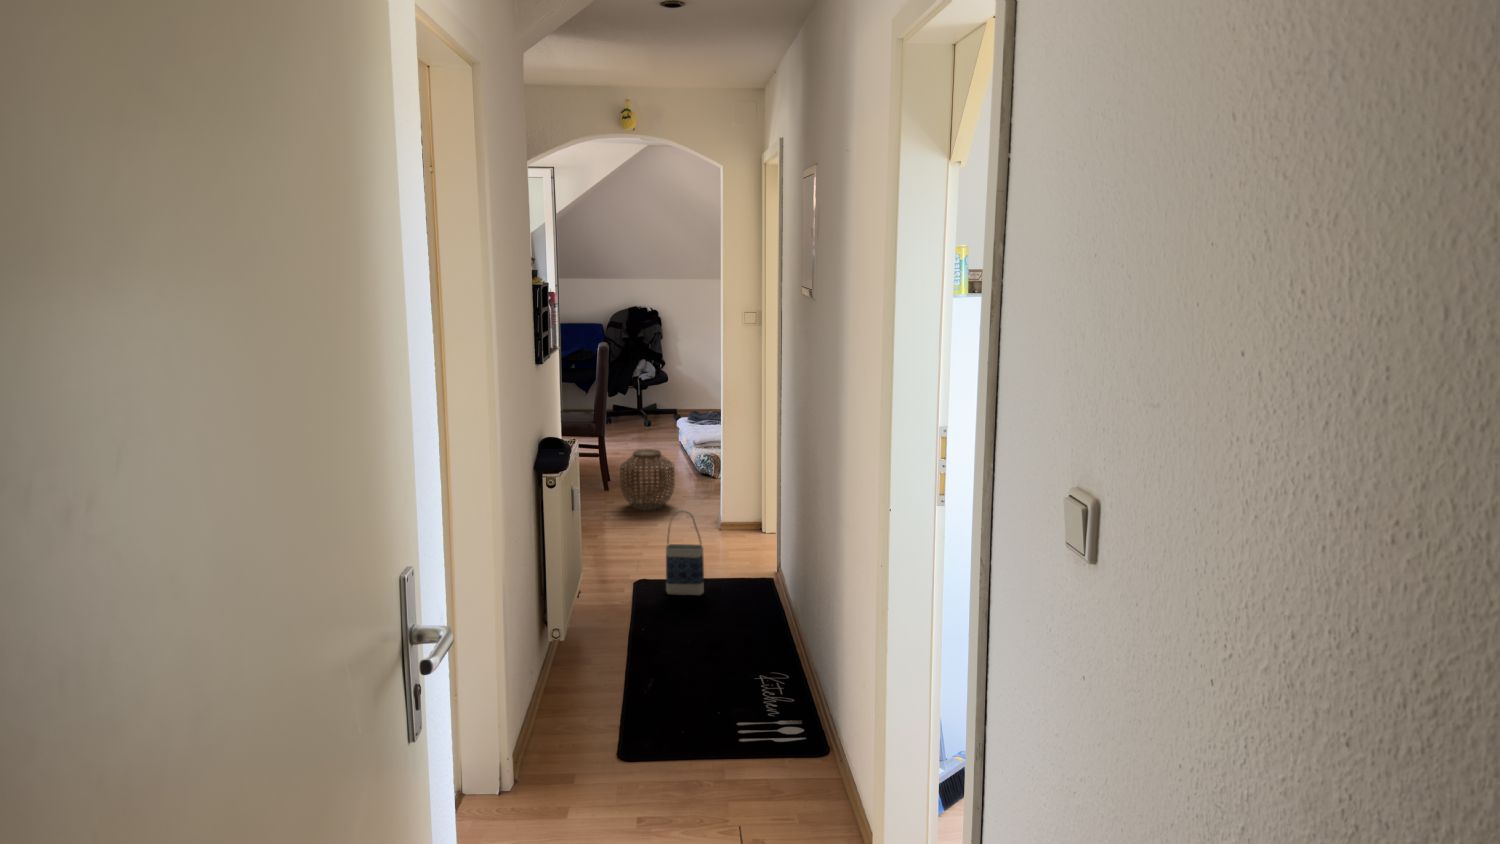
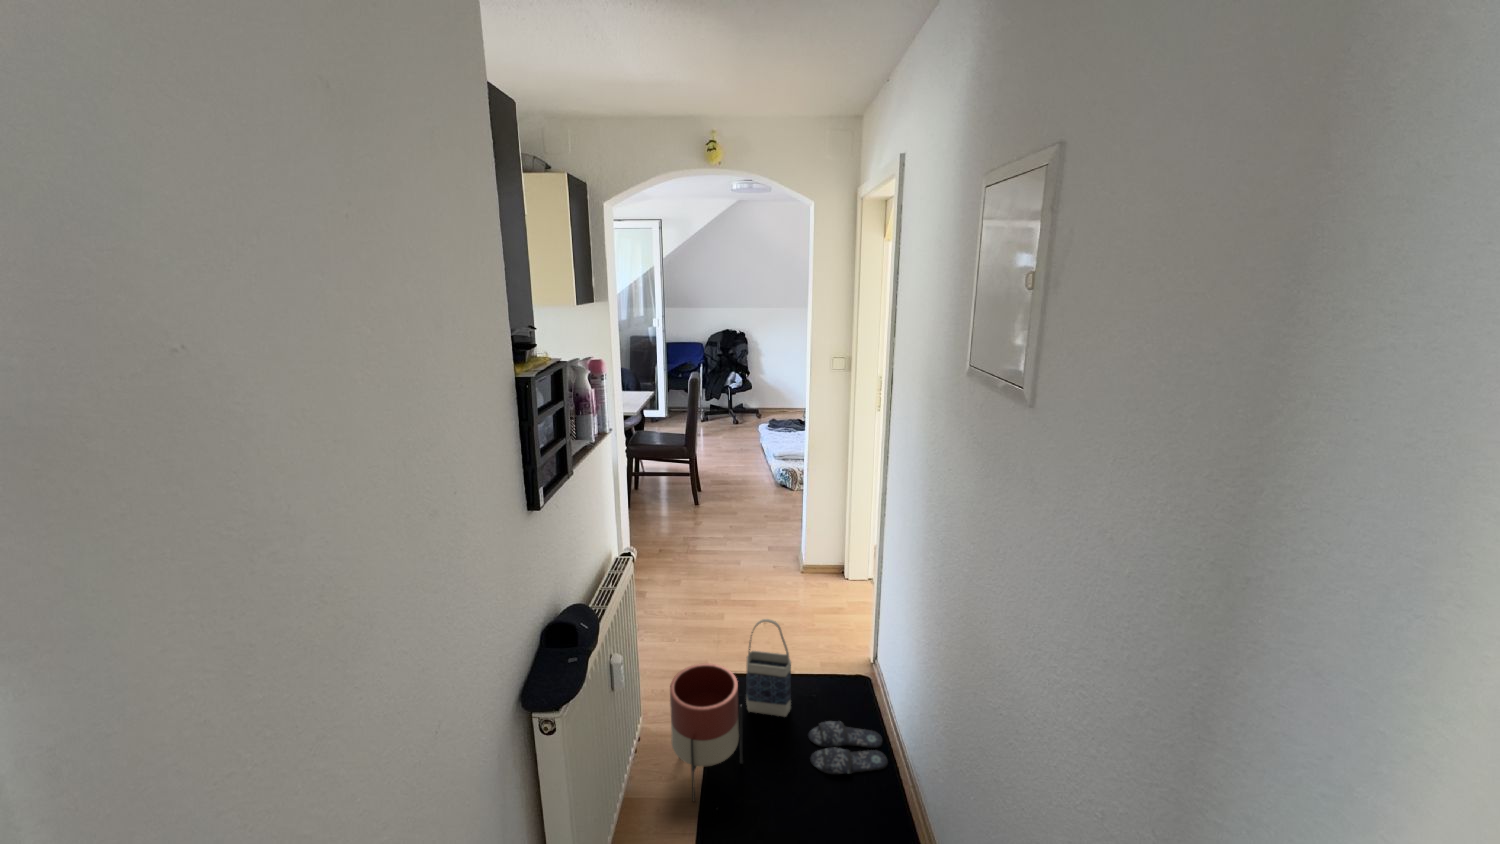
woven basket: present [620,449,675,510] -> none [706,480,757,539]
planter: none [607,533,664,627] -> present [670,663,743,801]
slippers: none [718,594,780,615] -> present [808,721,888,774]

